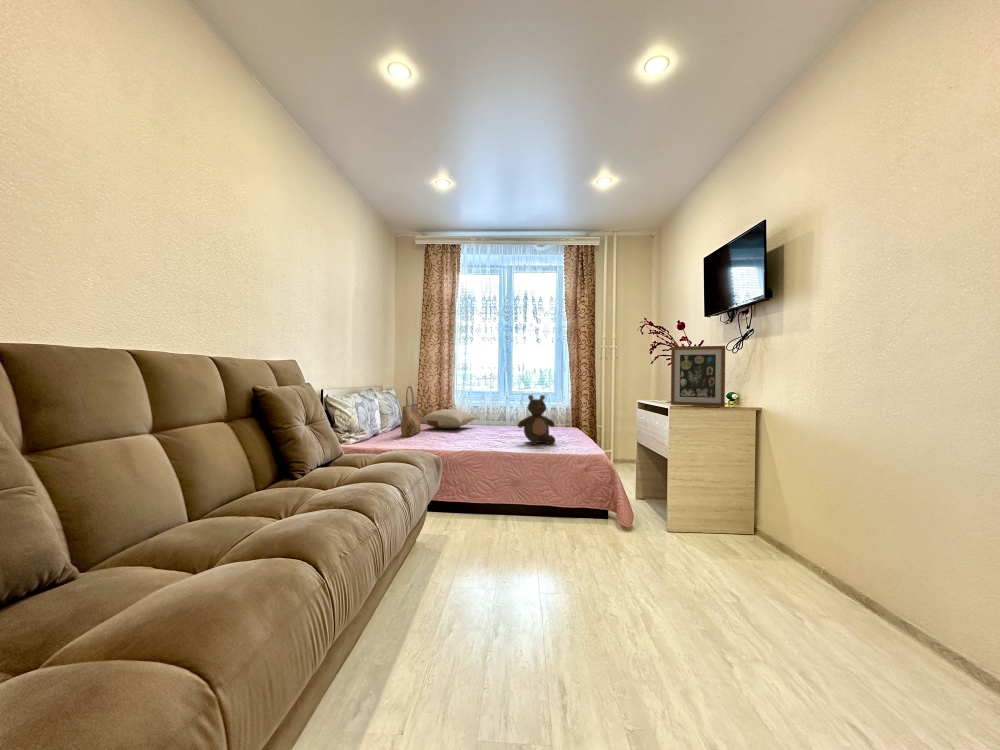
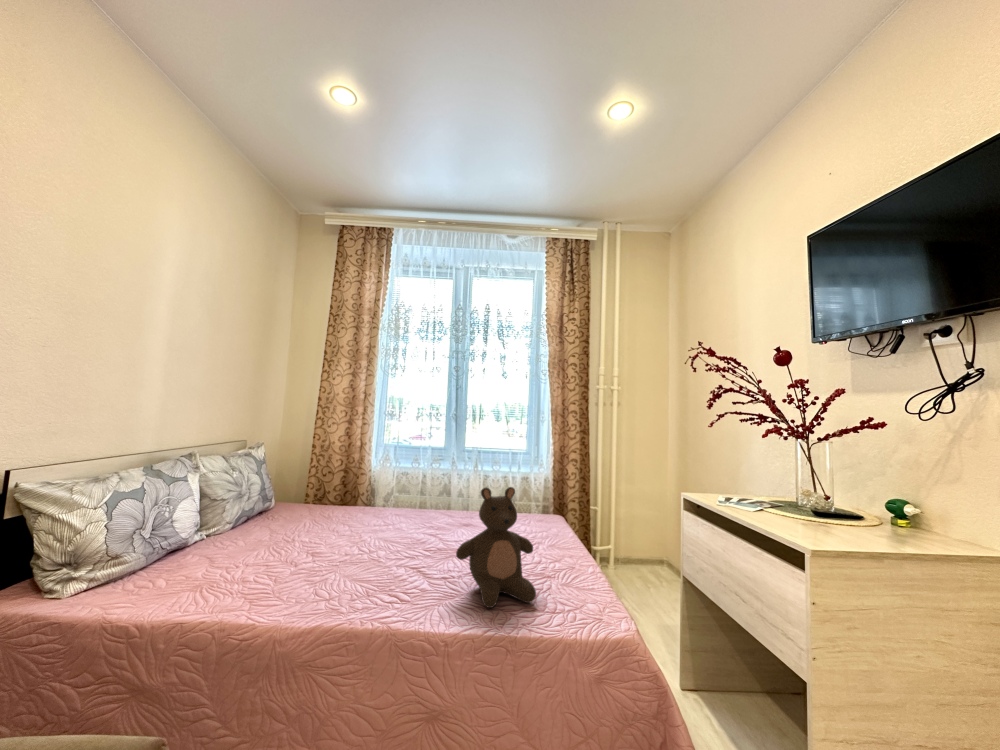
picture frame: present [671,346,725,407] -> none [798,401,939,548]
tote bag: present [401,386,421,437] -> none [215,455,276,565]
pillow: present [420,409,477,428] -> none [283,490,396,528]

